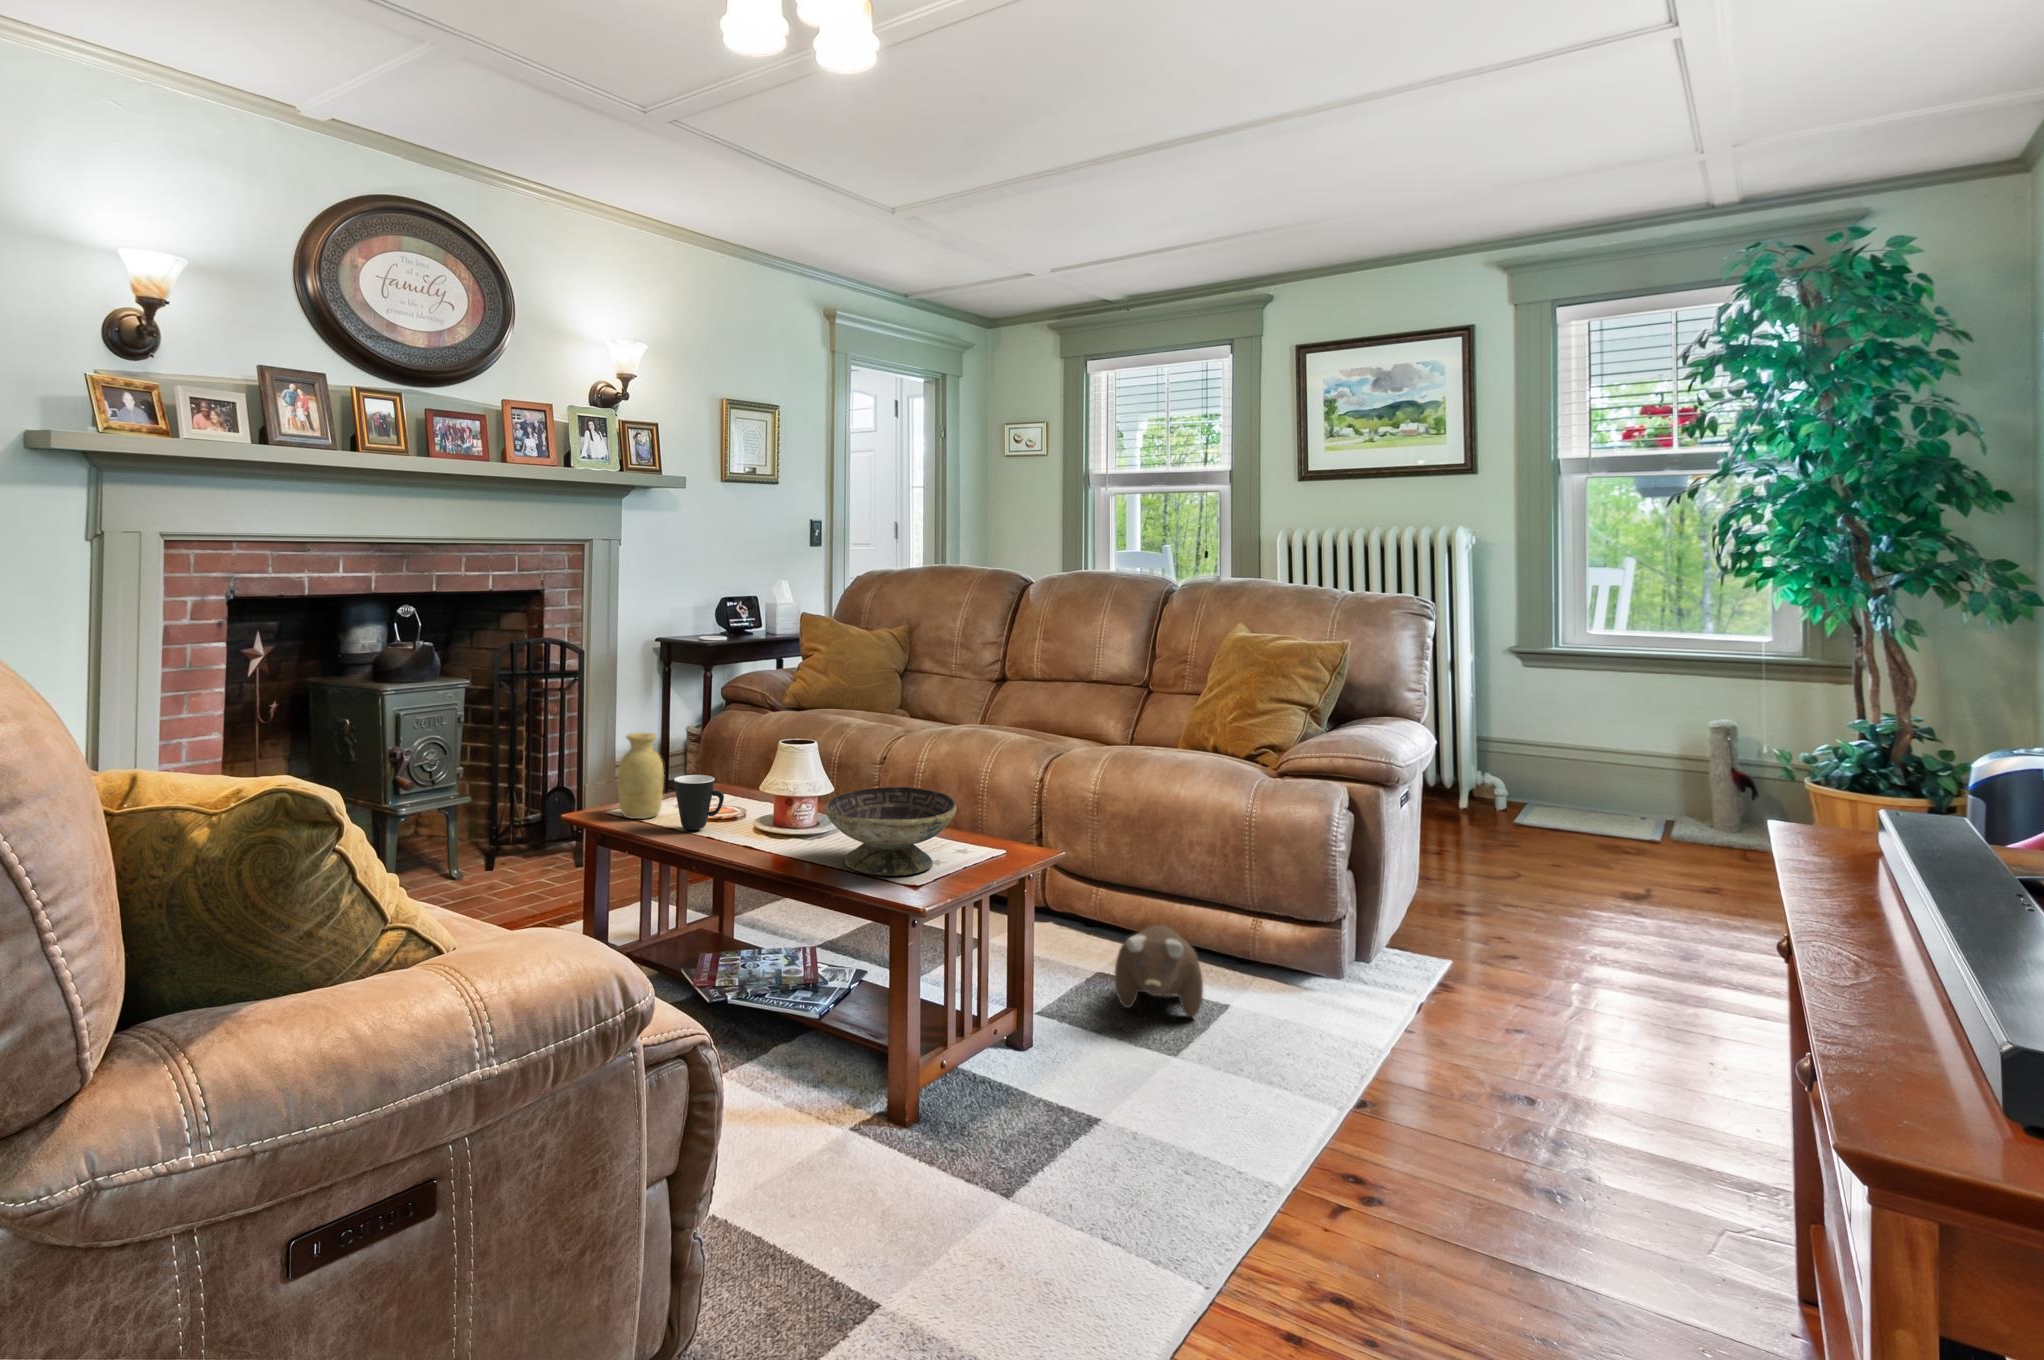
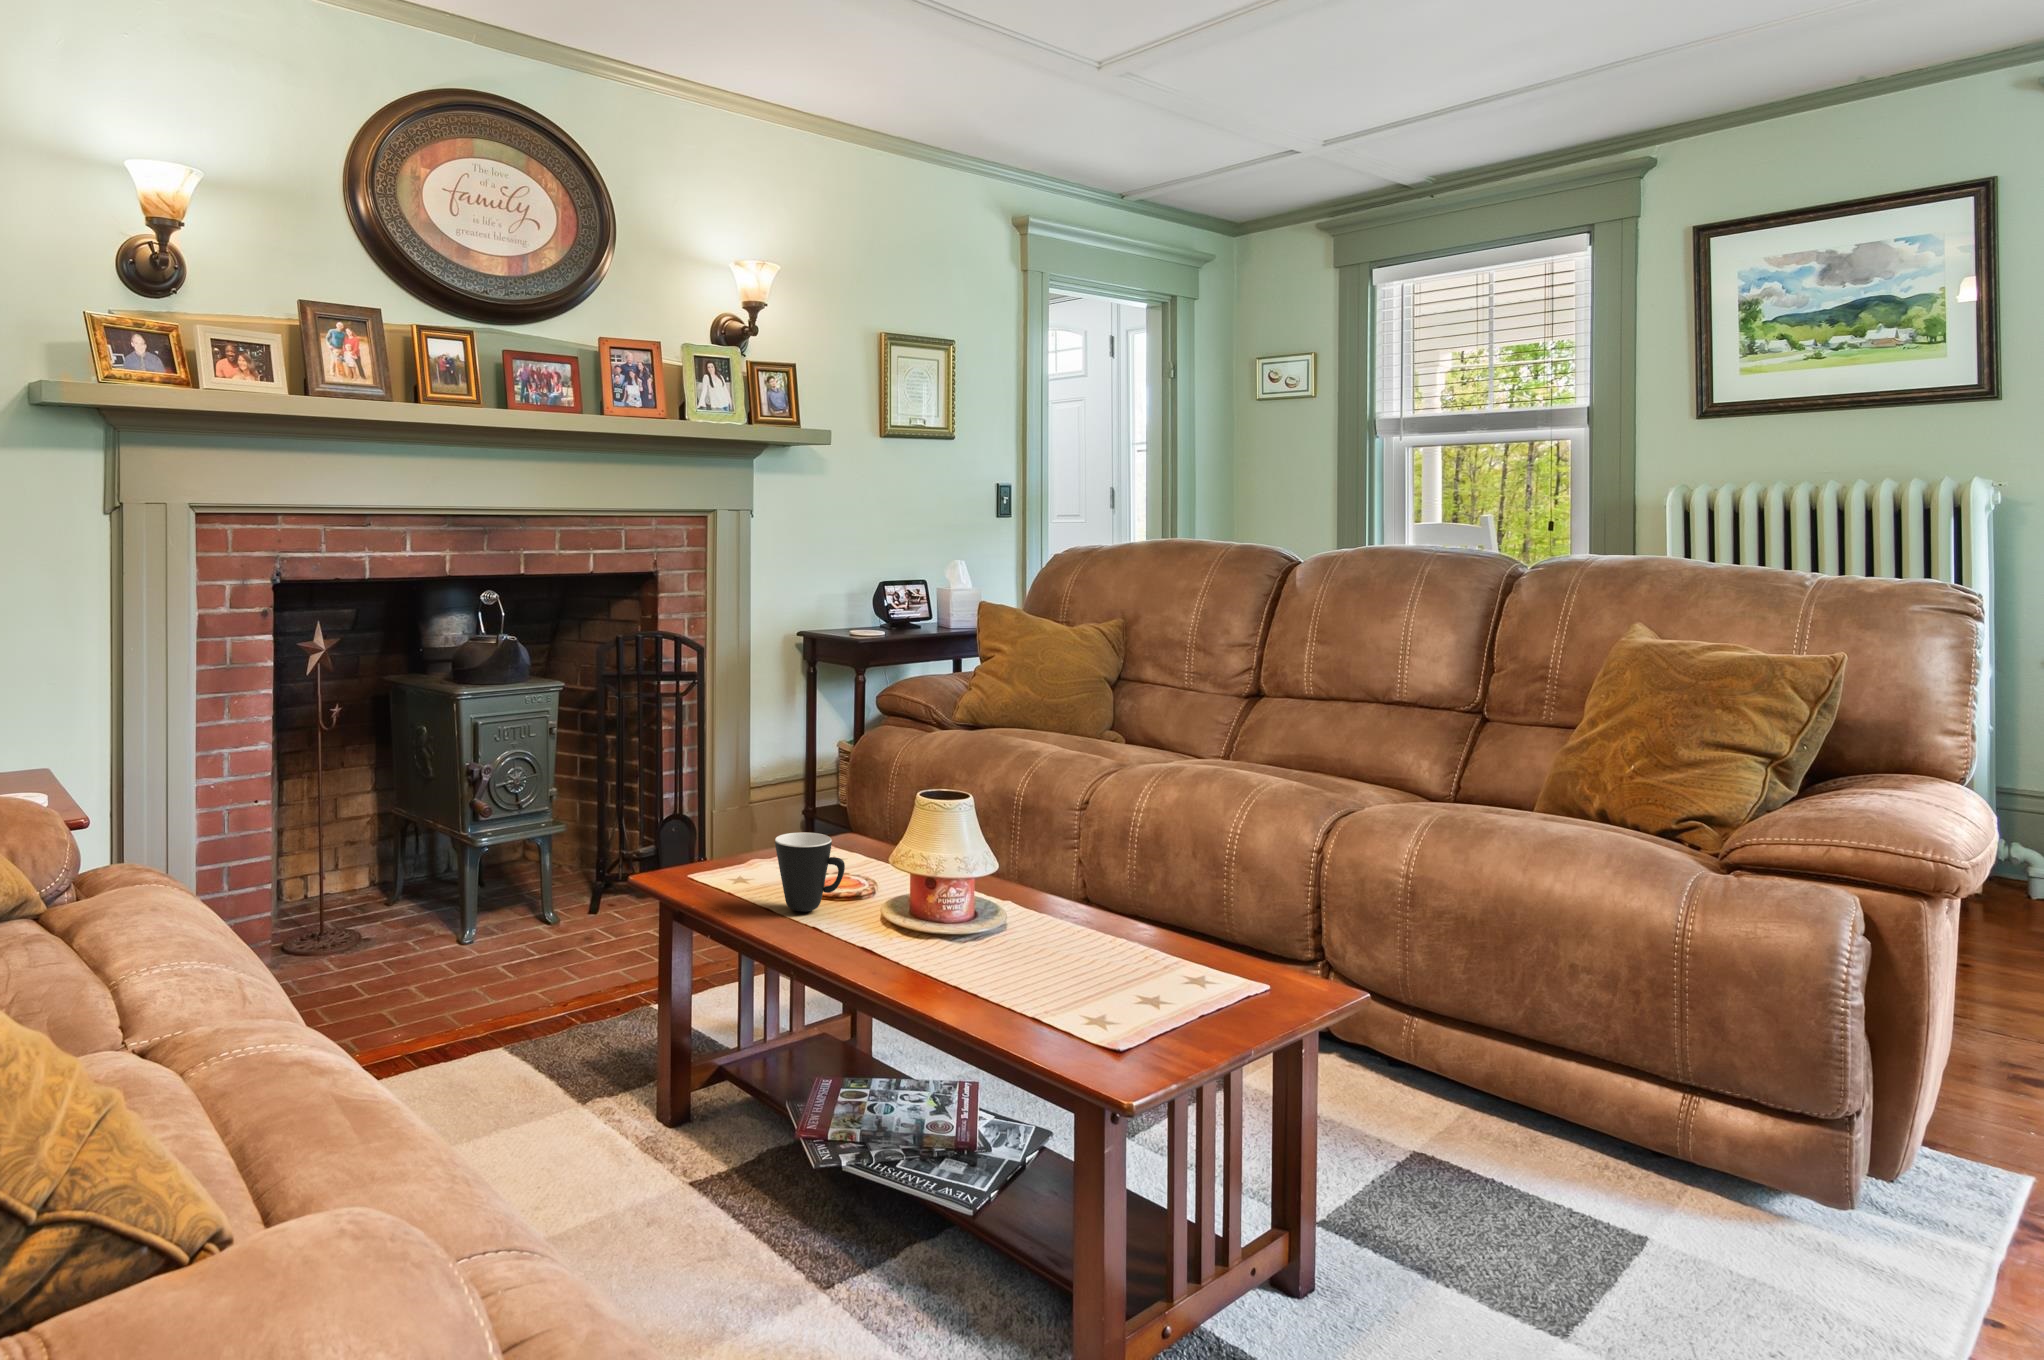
vase: present [618,732,664,819] -> none [706,768,767,889]
decorative bowl: present [825,787,956,876] -> none [982,869,1188,1015]
plush toy: present [1114,925,1203,1017] -> none [1448,1099,1605,1258]

